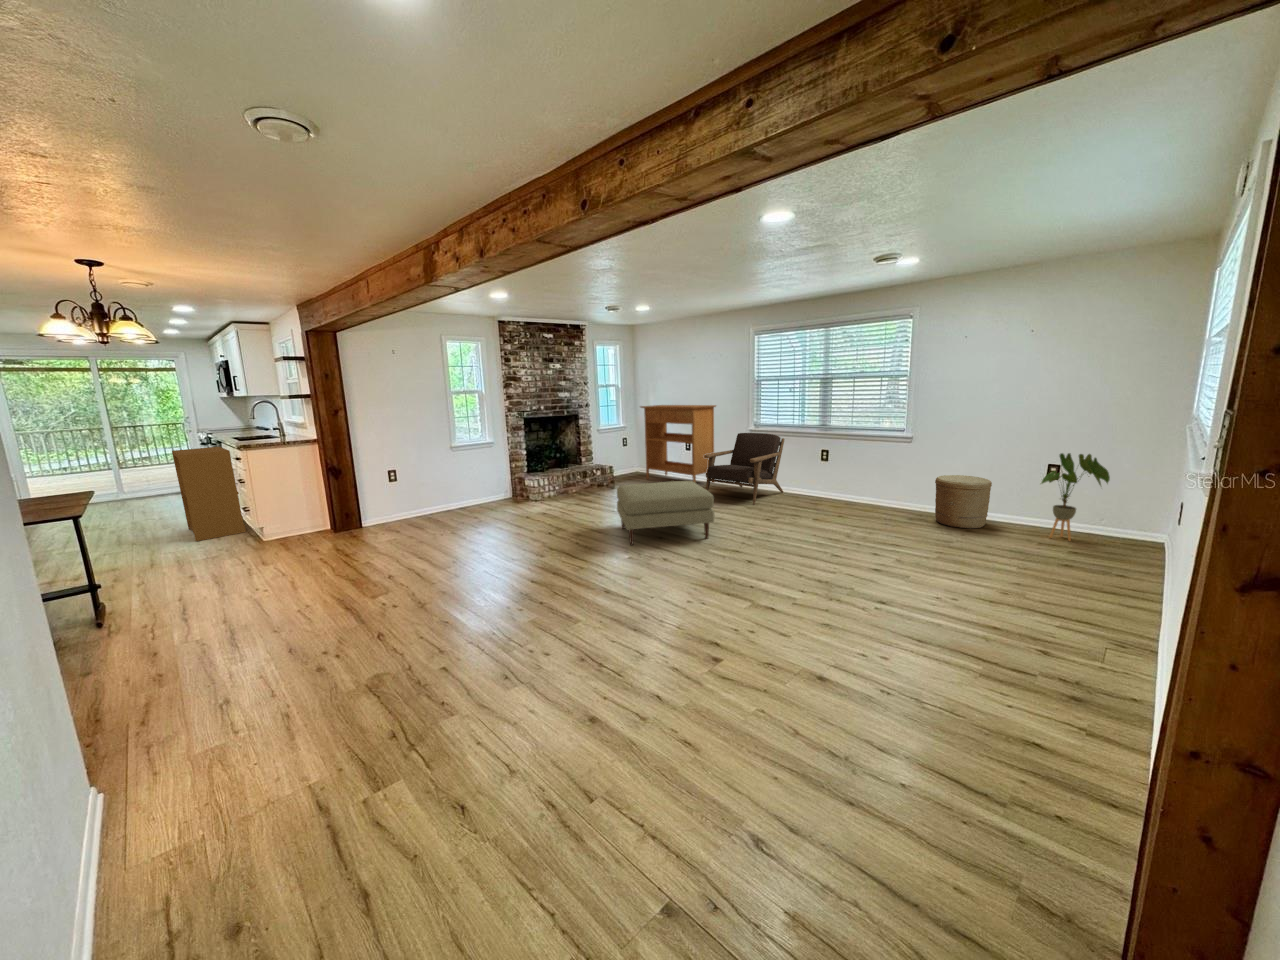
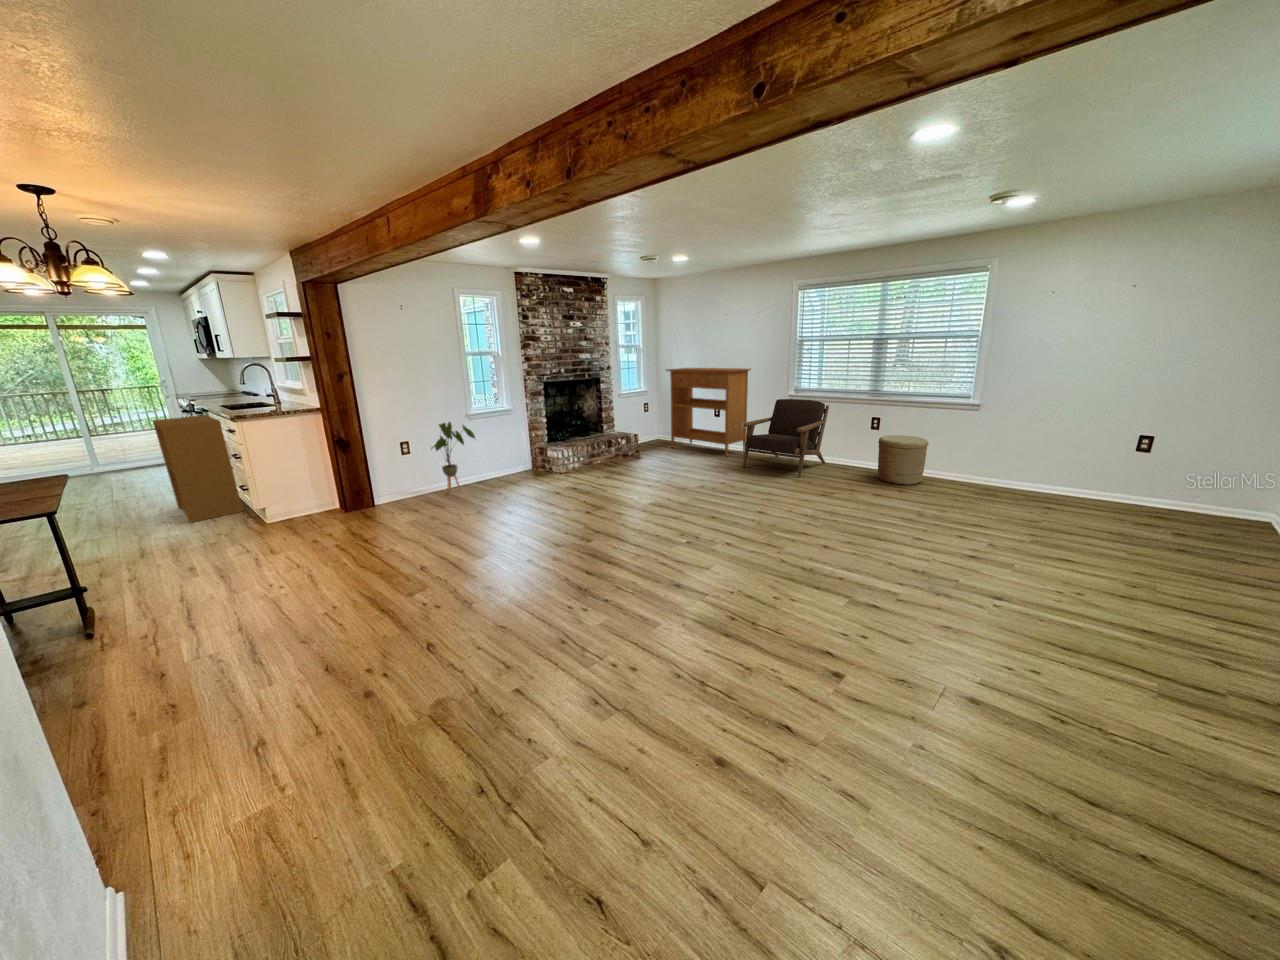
house plant: present [1042,453,1110,541] -> present [432,422,475,492]
woven basket: present [935,475,992,528] -> present [878,435,928,485]
ottoman: present [617,481,714,545] -> none [661,454,775,527]

